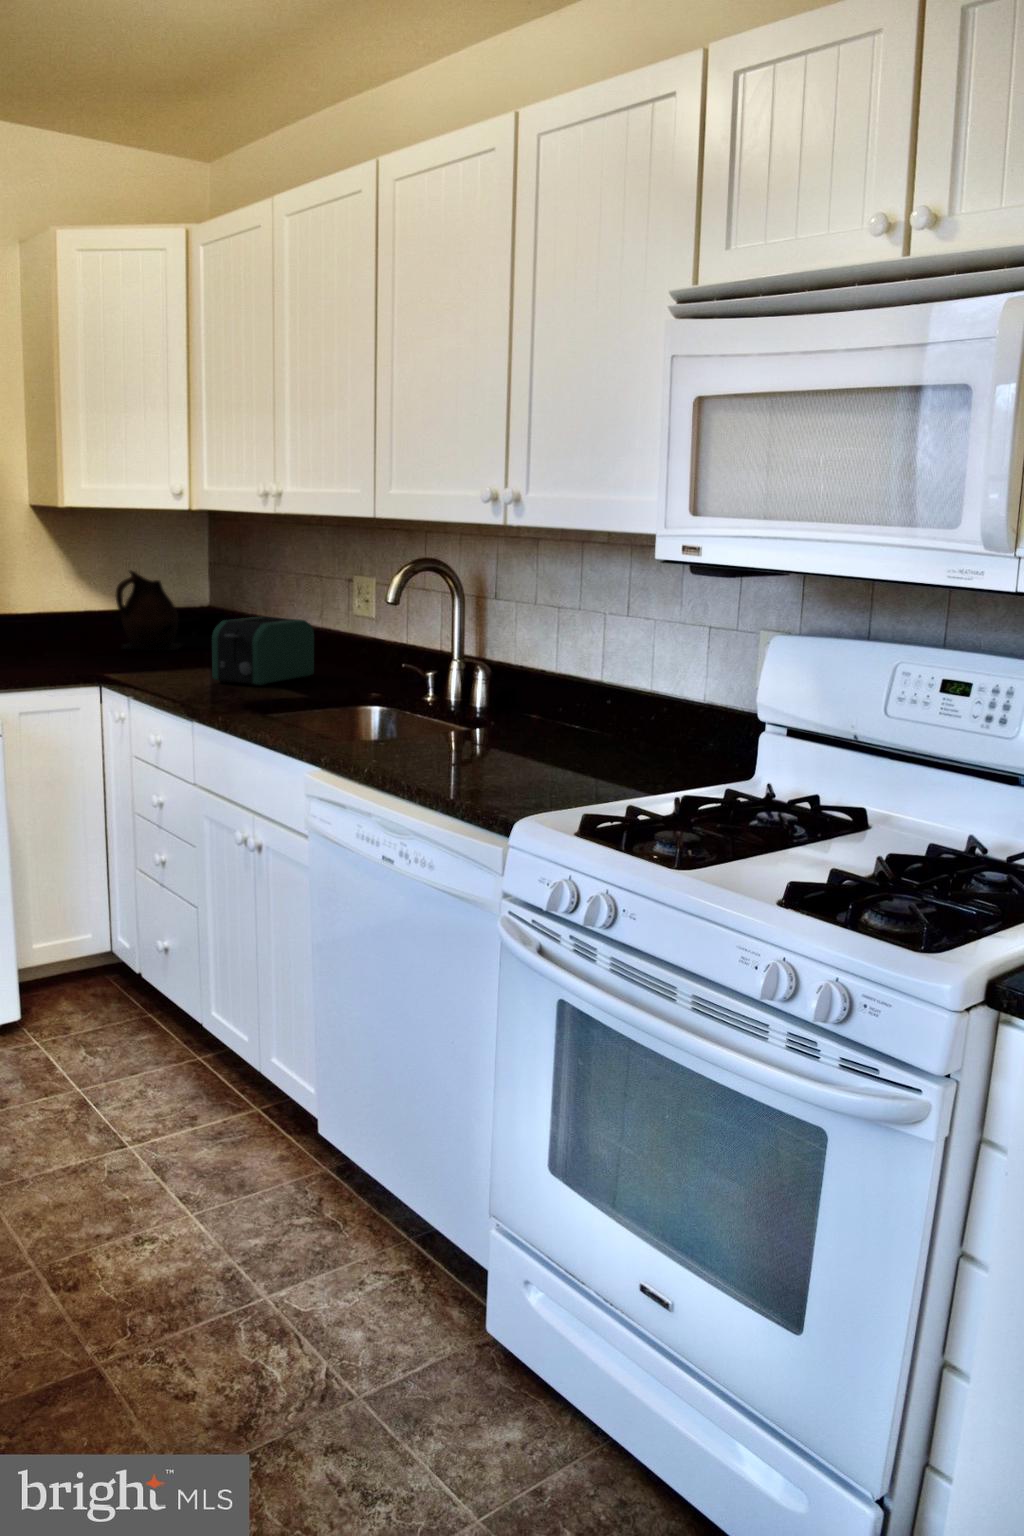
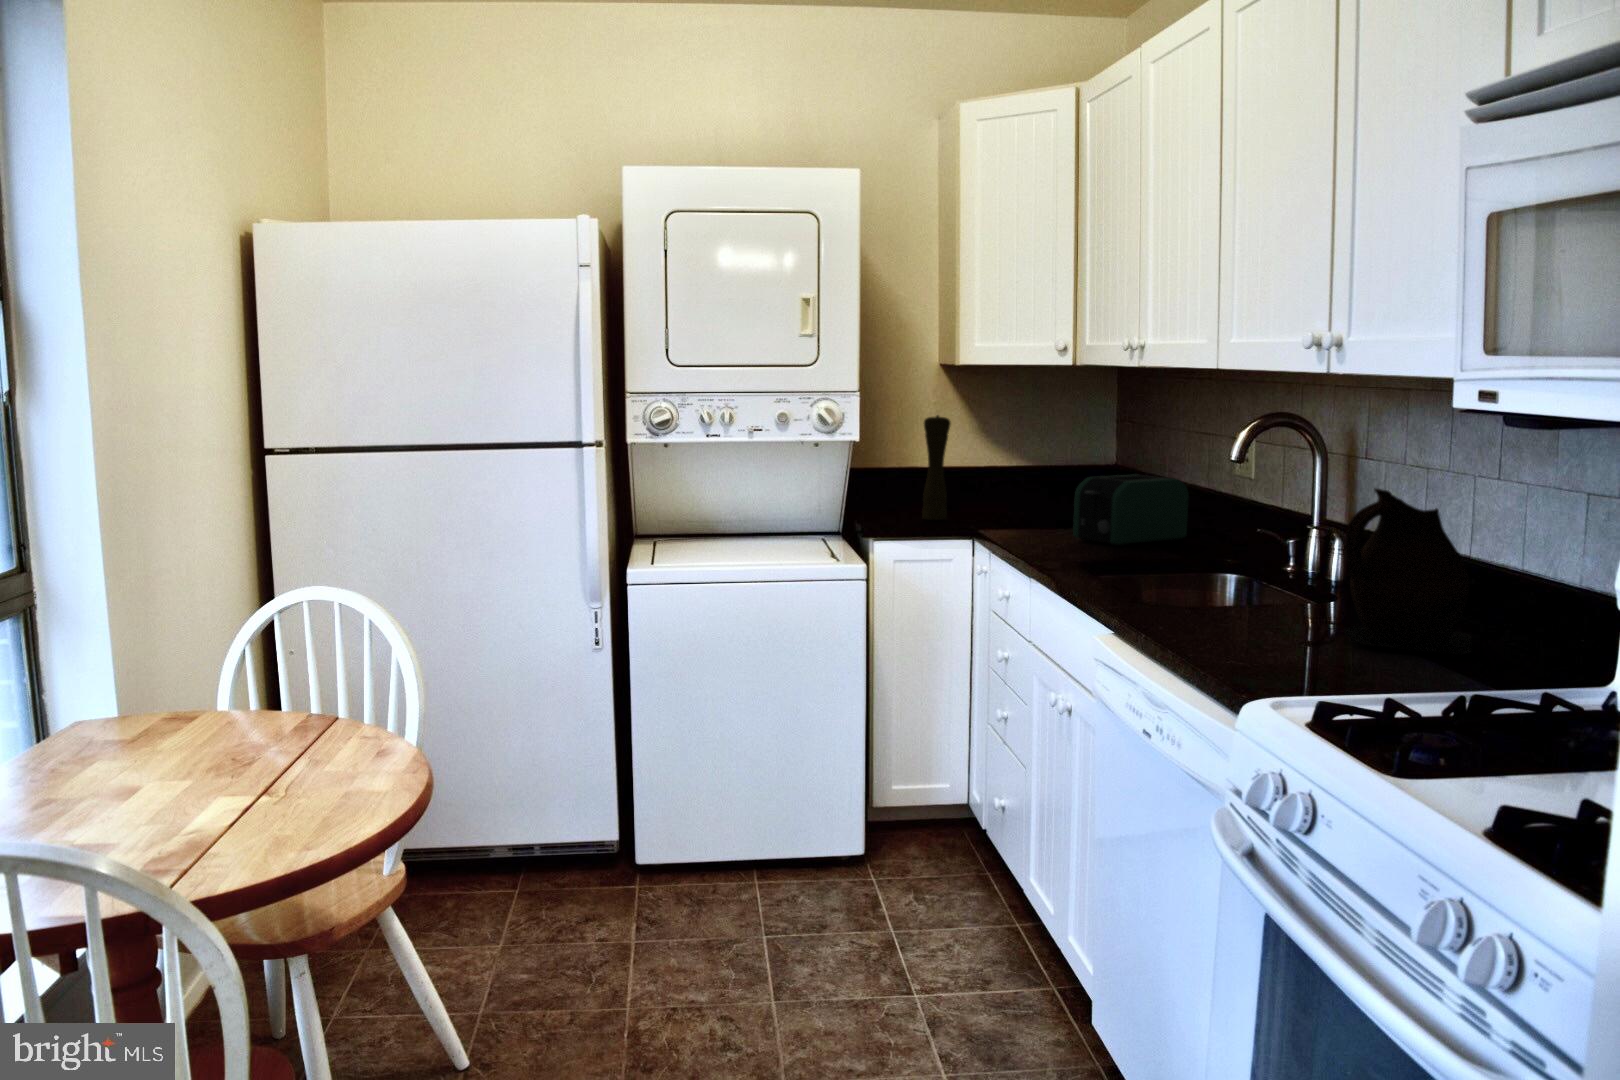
pepper mill: none [33,559,65,669] -> present [922,415,951,520]
ceramic pitcher: present [116,571,183,650] -> present [1344,488,1472,656]

